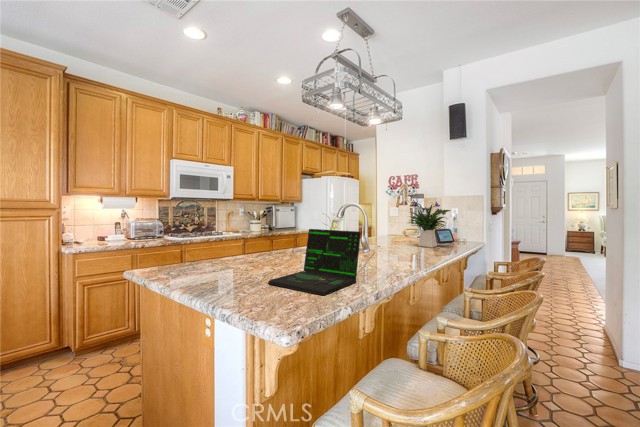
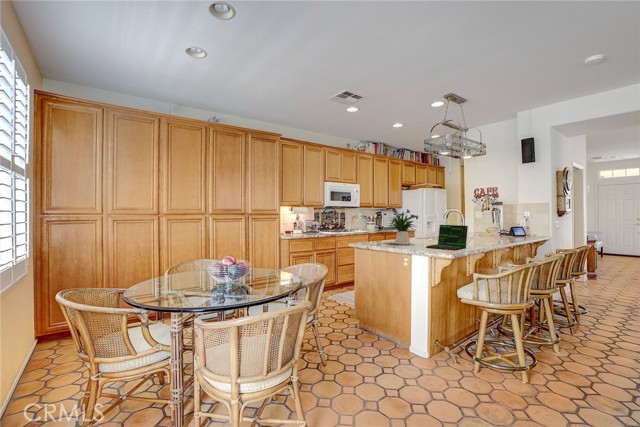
flower arrangement: present [409,200,450,247] -> present [389,209,418,245]

